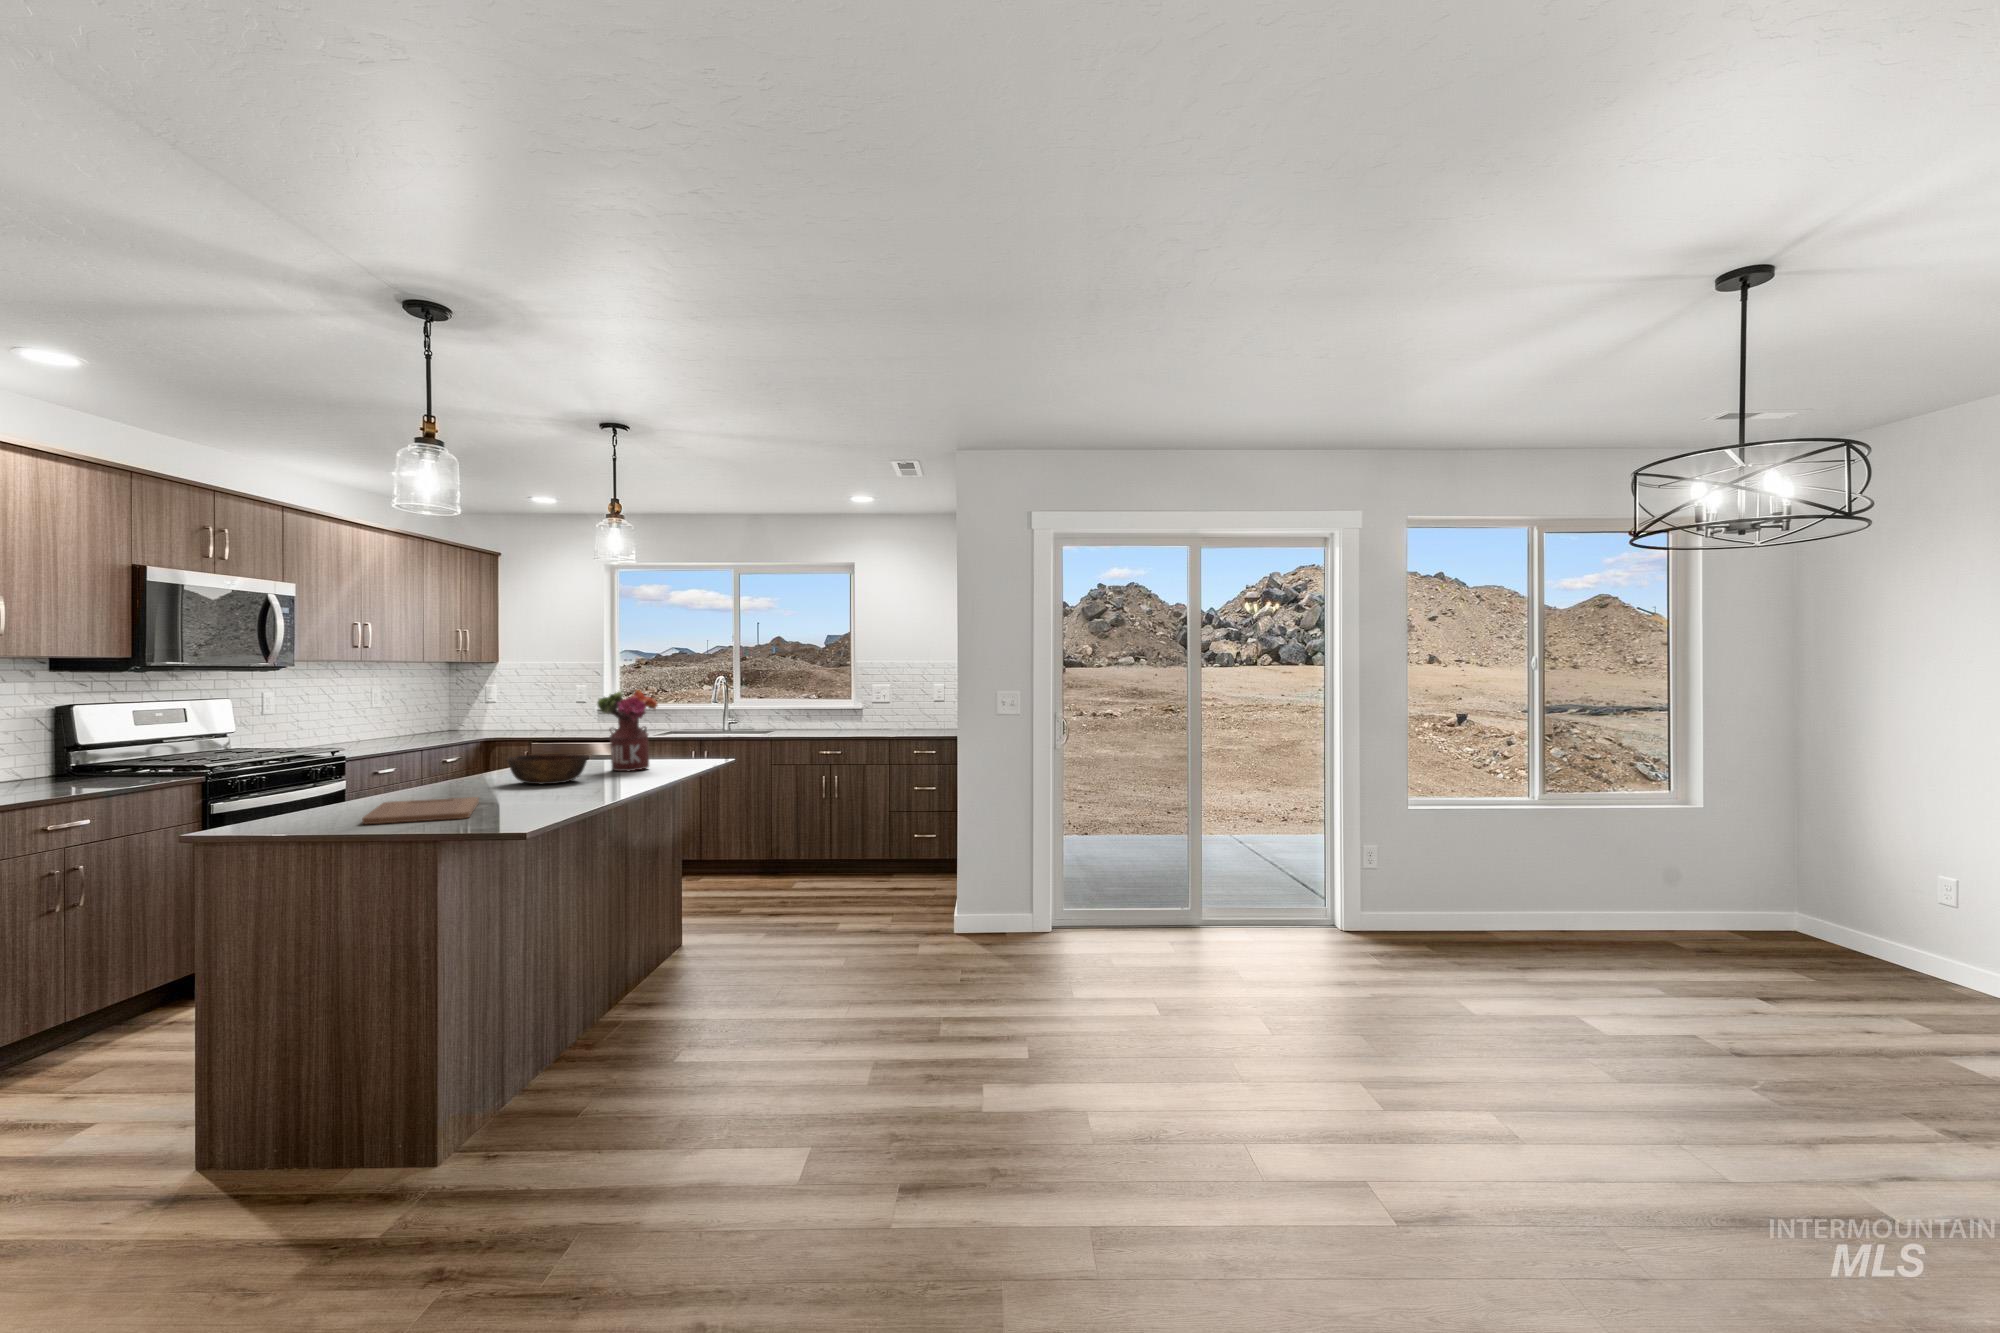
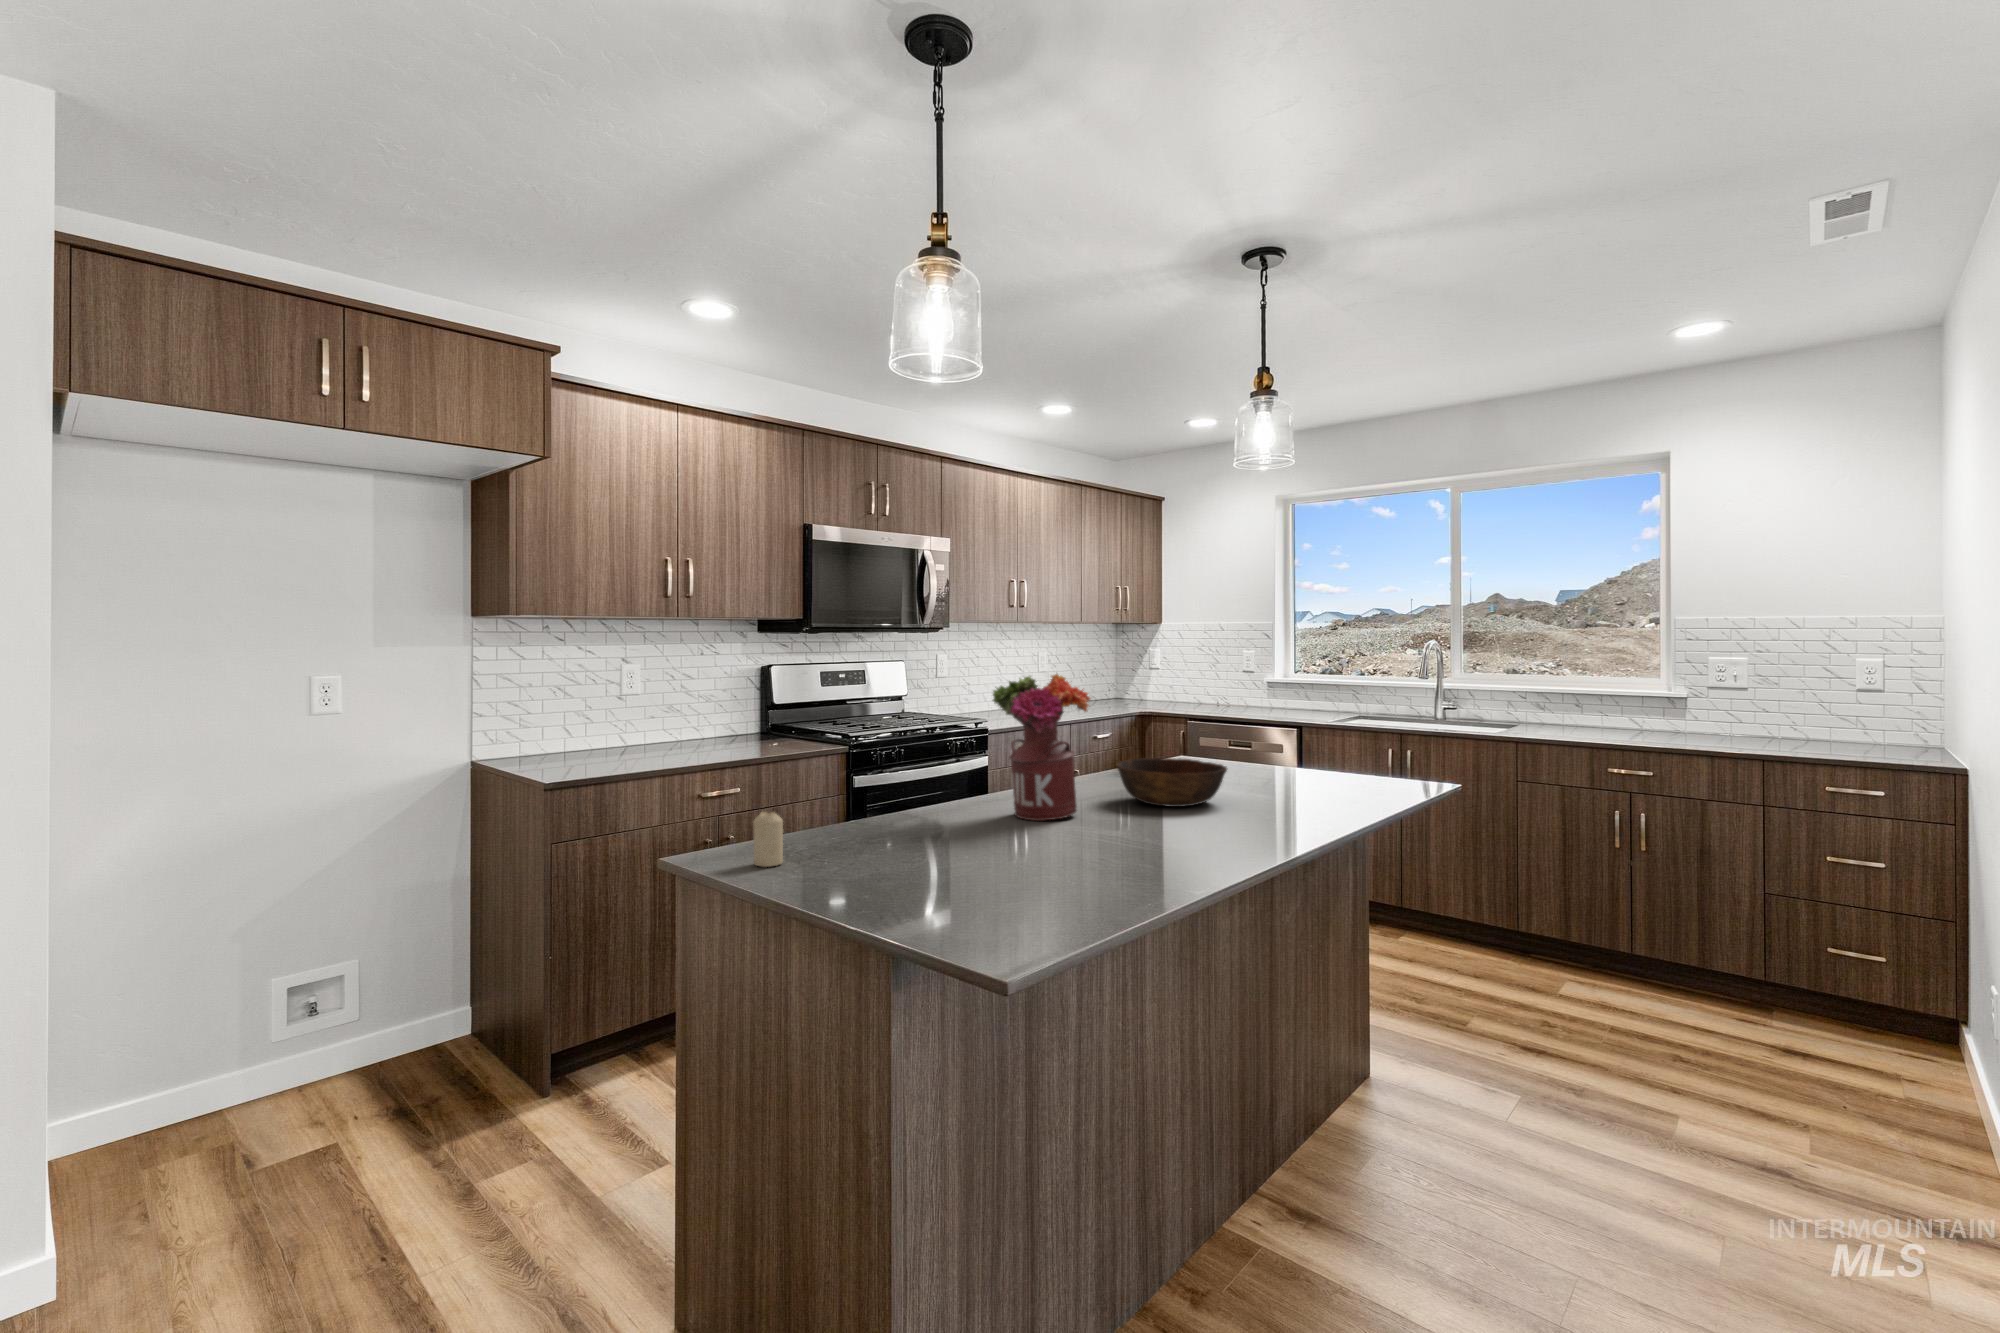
flower arrangement: present [597,690,658,771] -> present [992,674,1091,821]
candle: none [244,794,270,833] -> present [753,812,783,867]
cutting board: present [362,797,479,824] -> none [885,824,1057,878]

